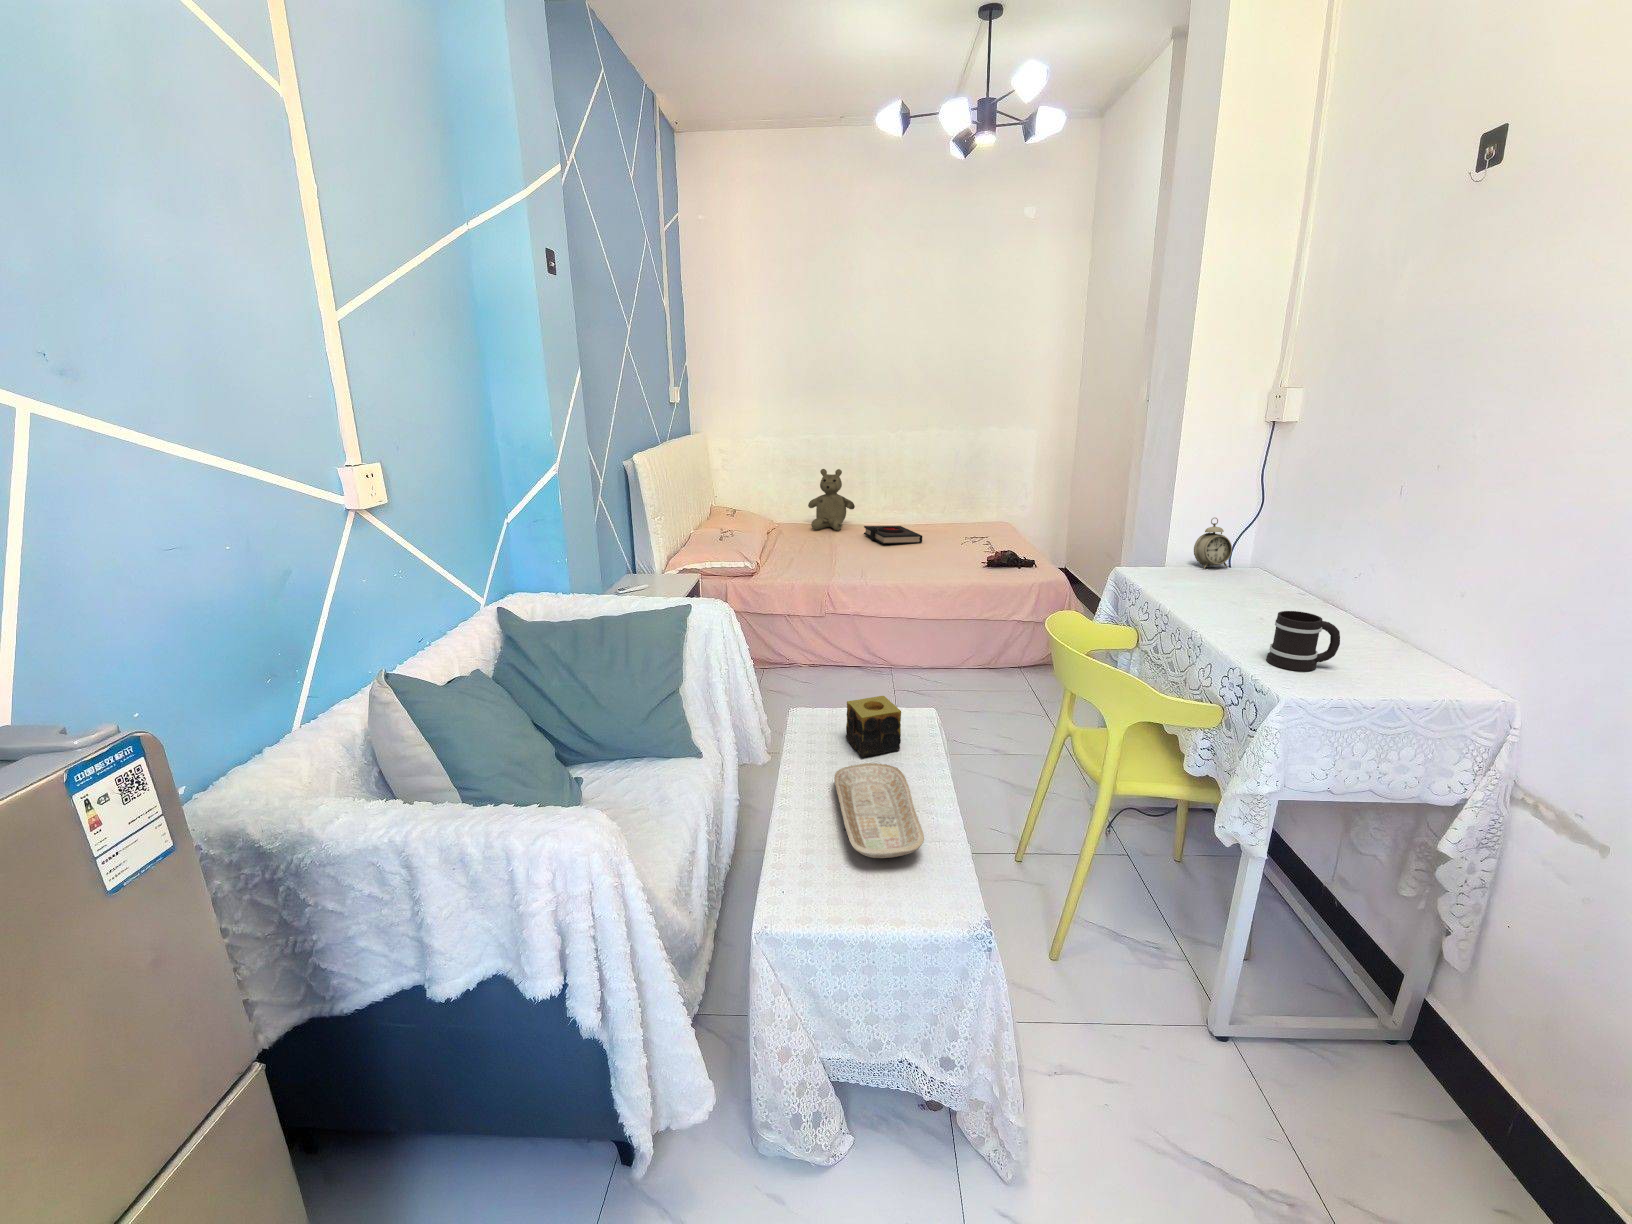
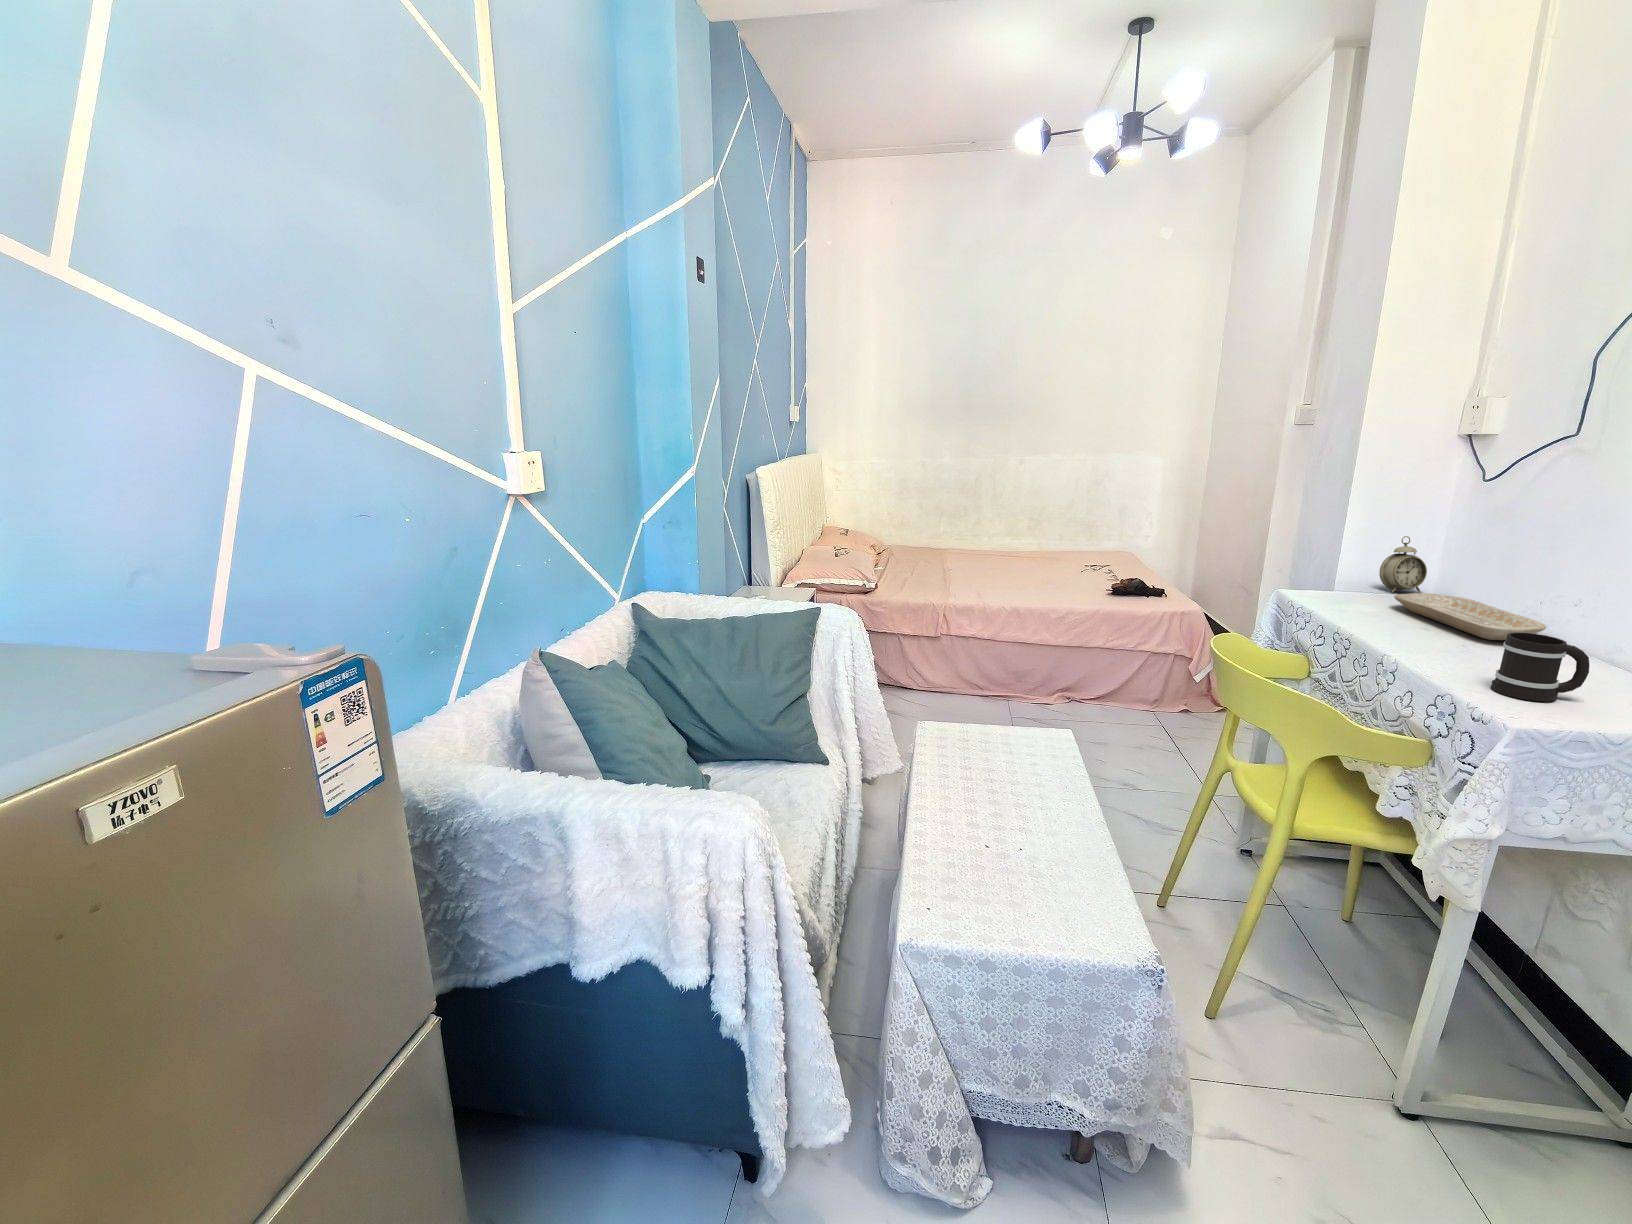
teddy bear: present [808,469,855,530] -> none [926,488,975,552]
book: present [864,526,922,544] -> none [984,548,1048,566]
candle: present [846,696,901,757] -> none [987,709,1051,772]
tray: present [834,763,924,858] -> present [1394,593,1546,640]

